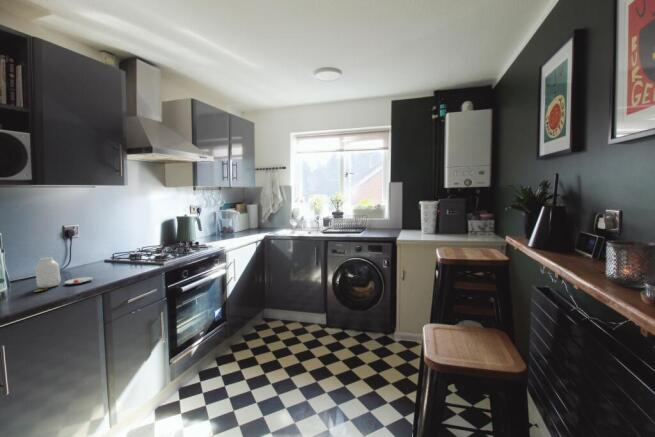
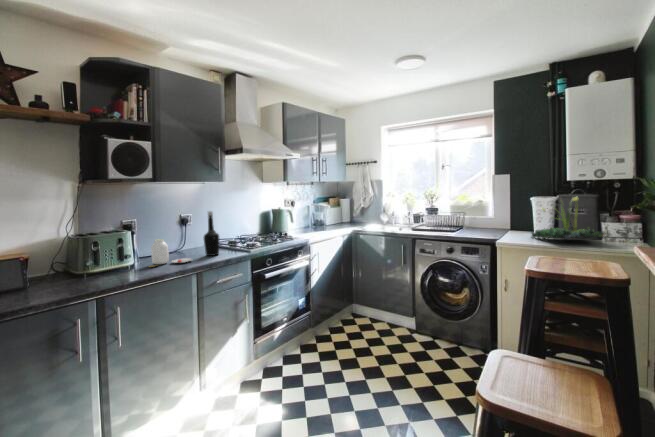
plant: none [419,199,473,235] -> present [532,197,607,239]
bottle: none [104,222,124,273] -> present [203,211,219,256]

